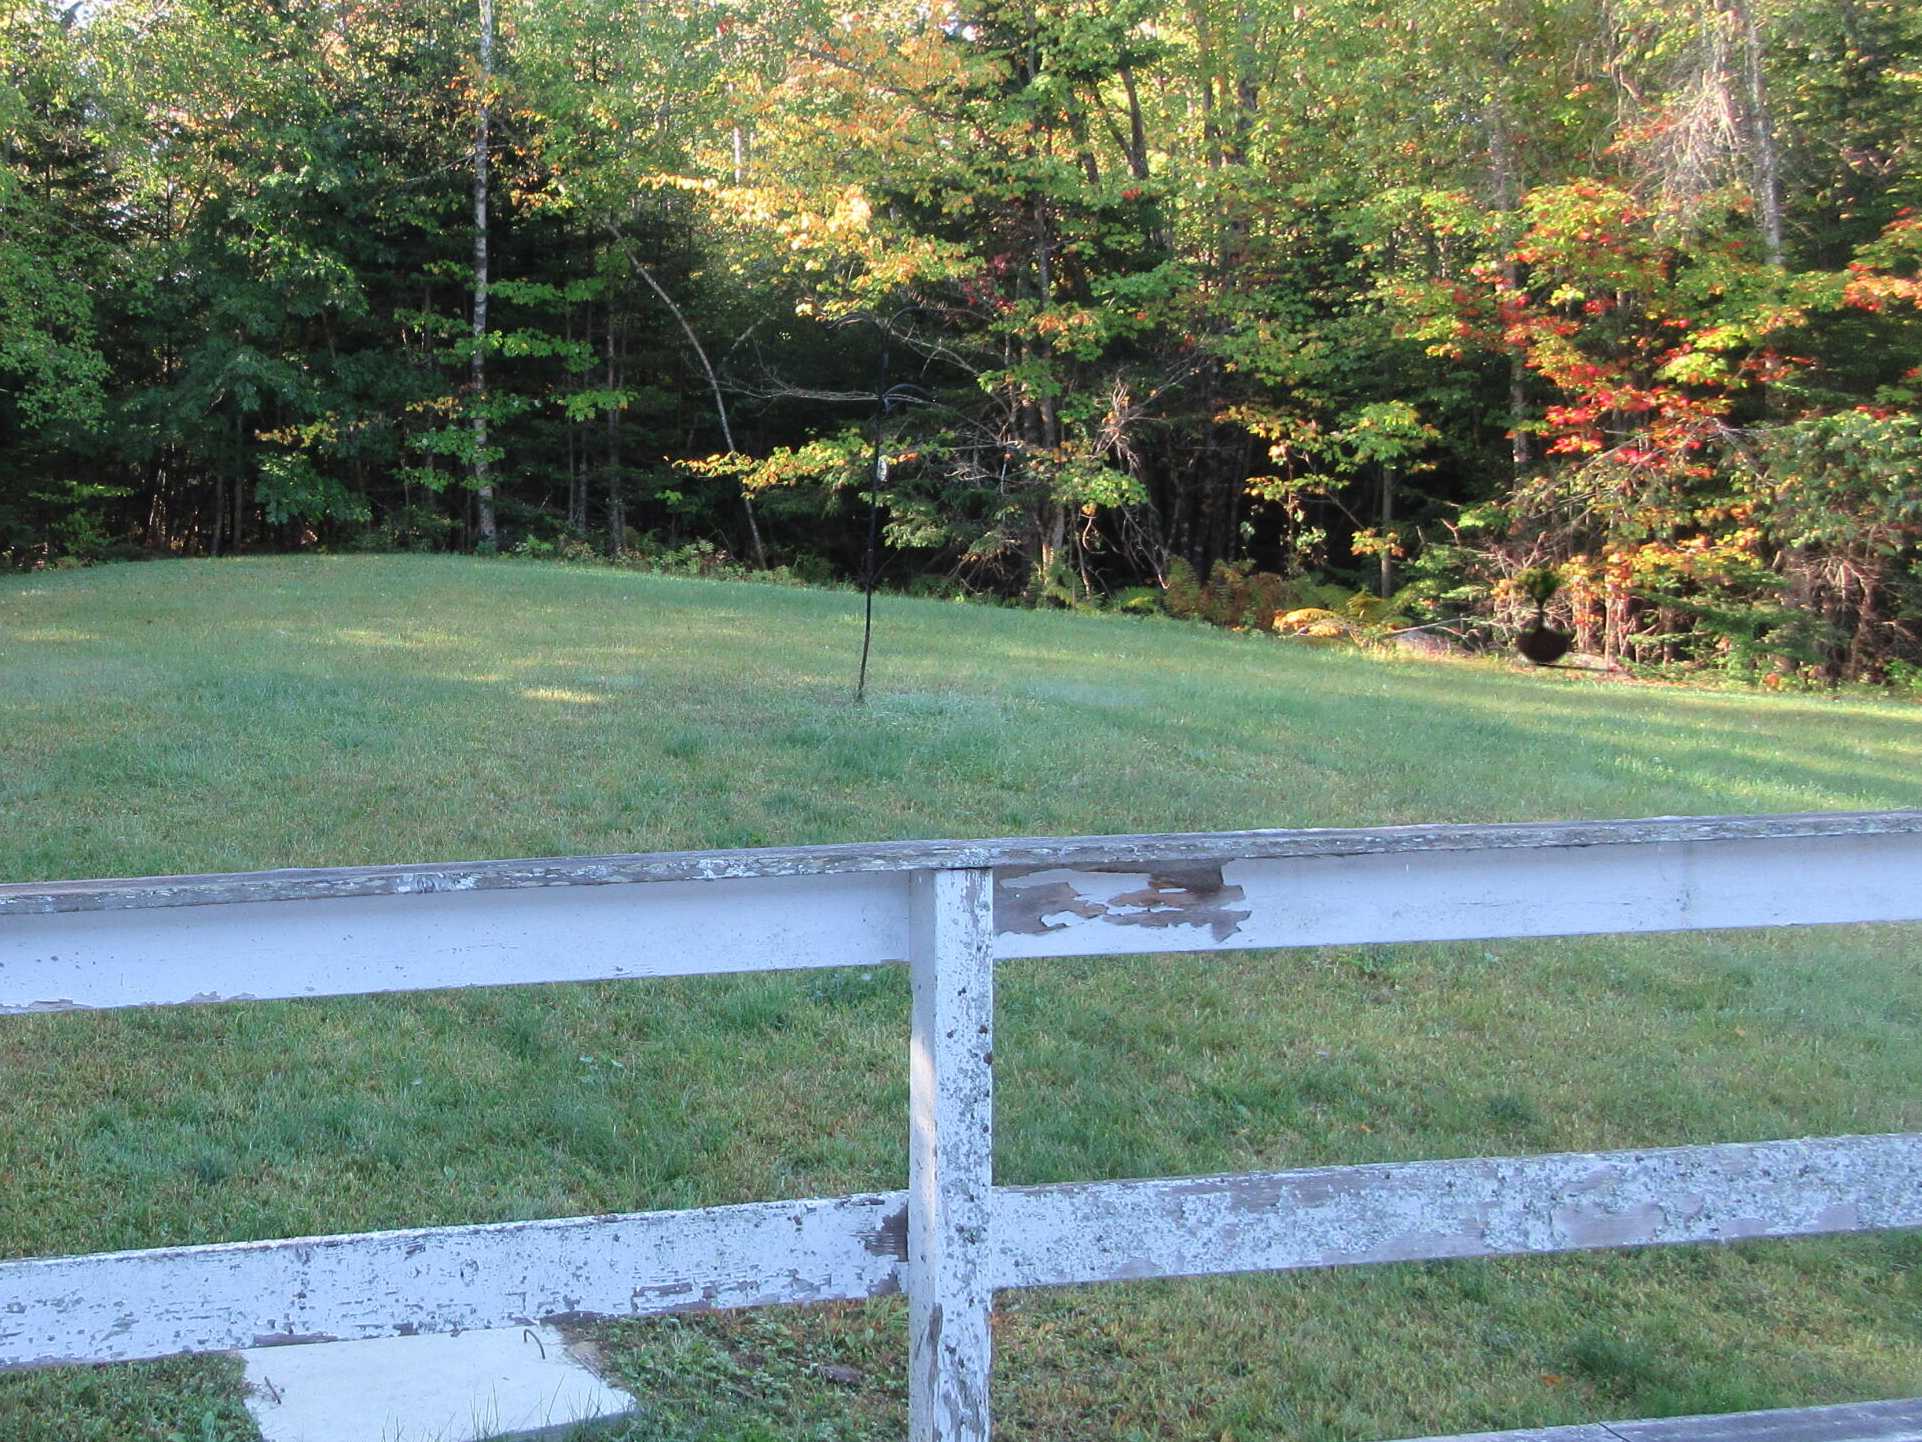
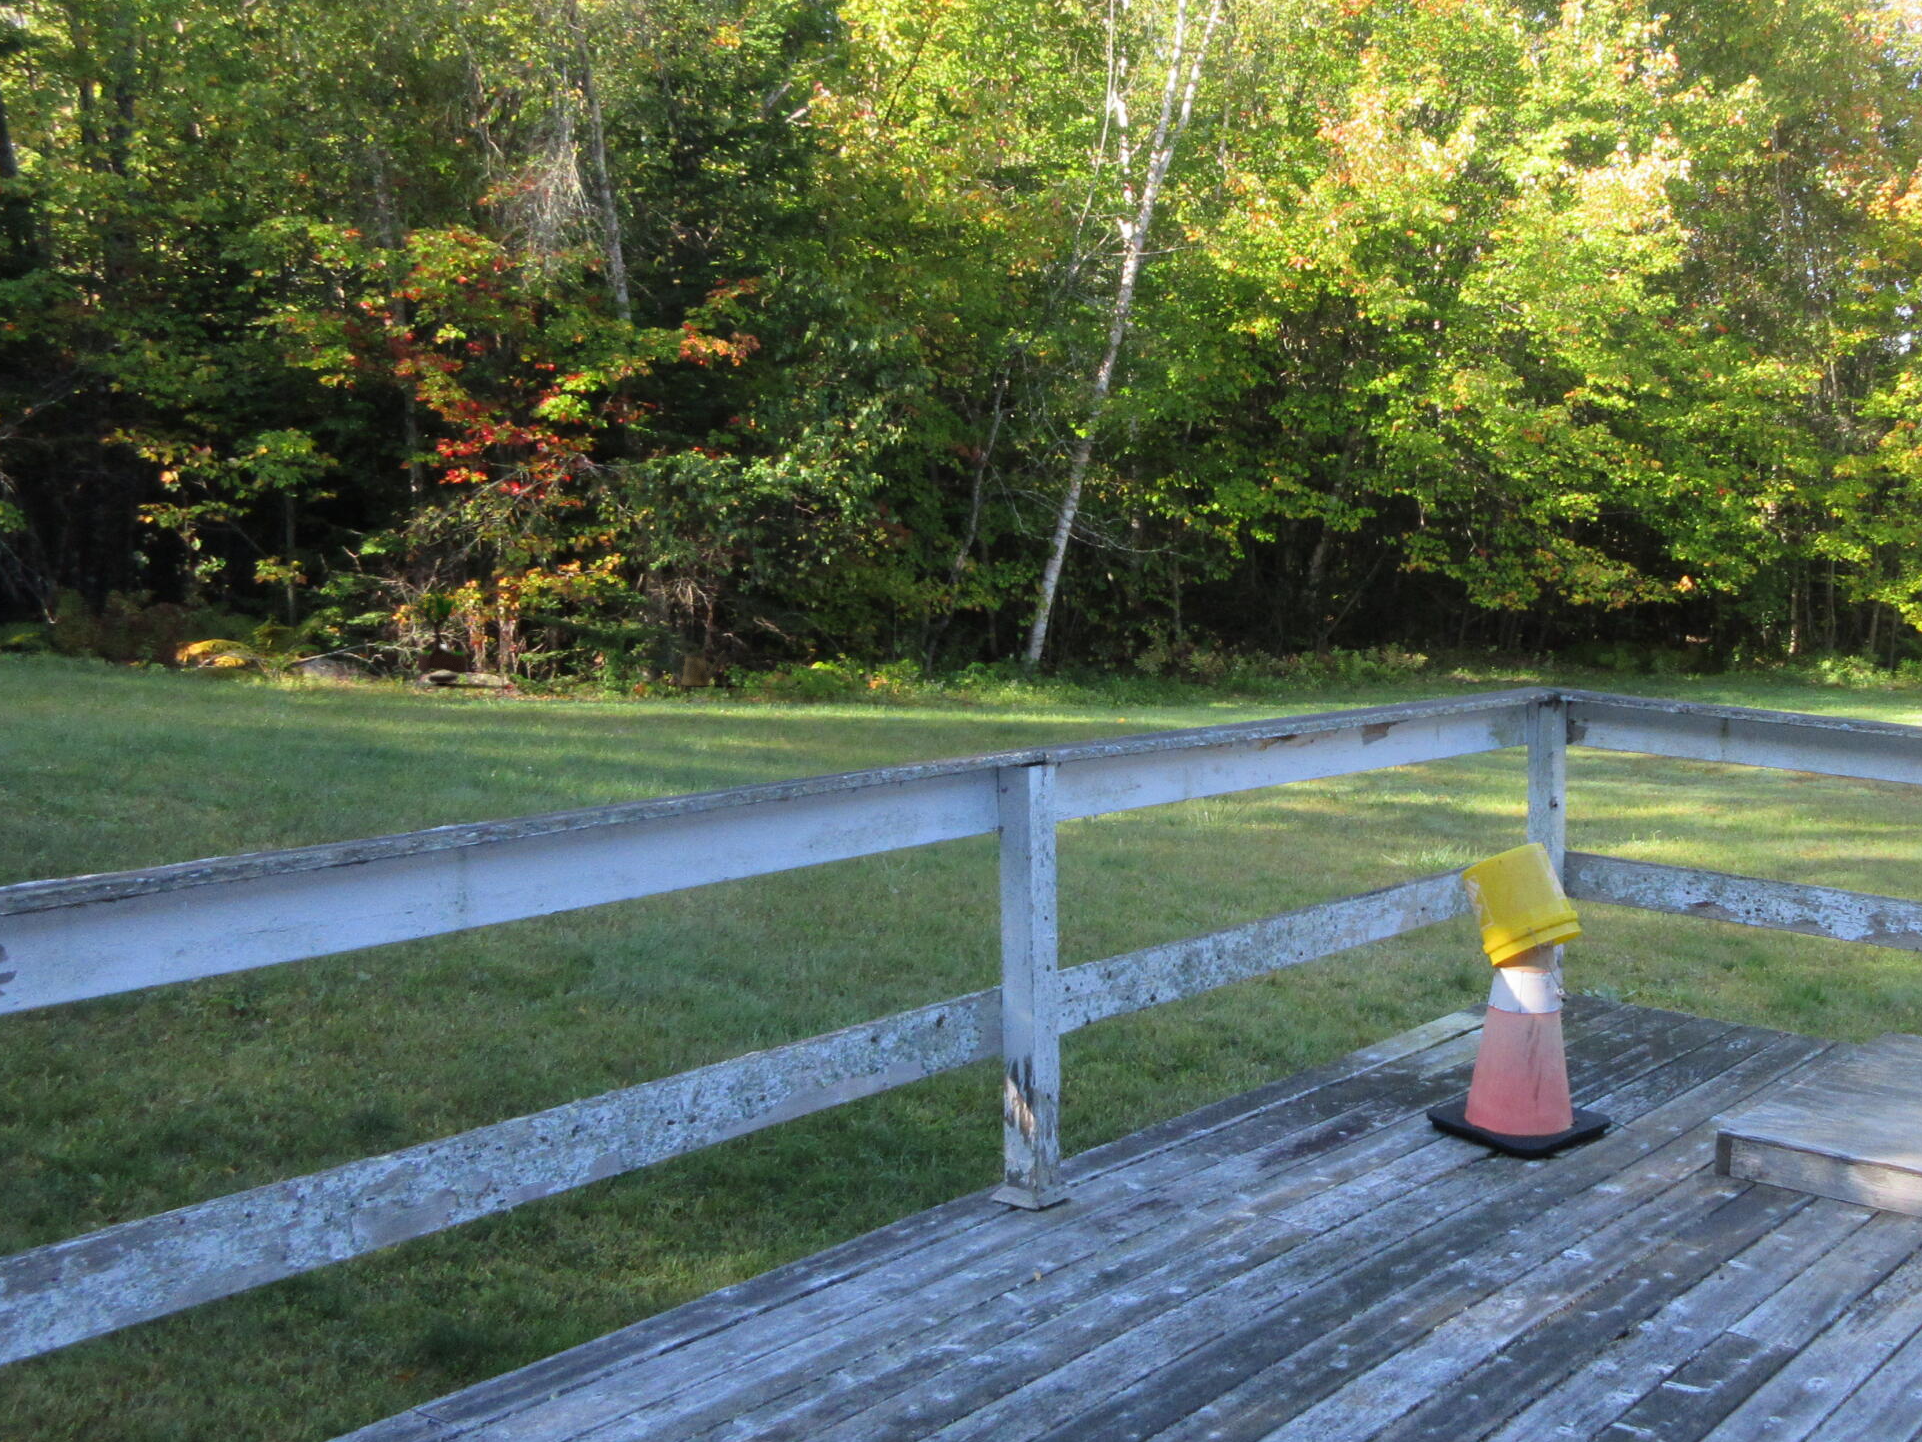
watering can: none [1818,641,1884,683] -> present [678,651,724,686]

